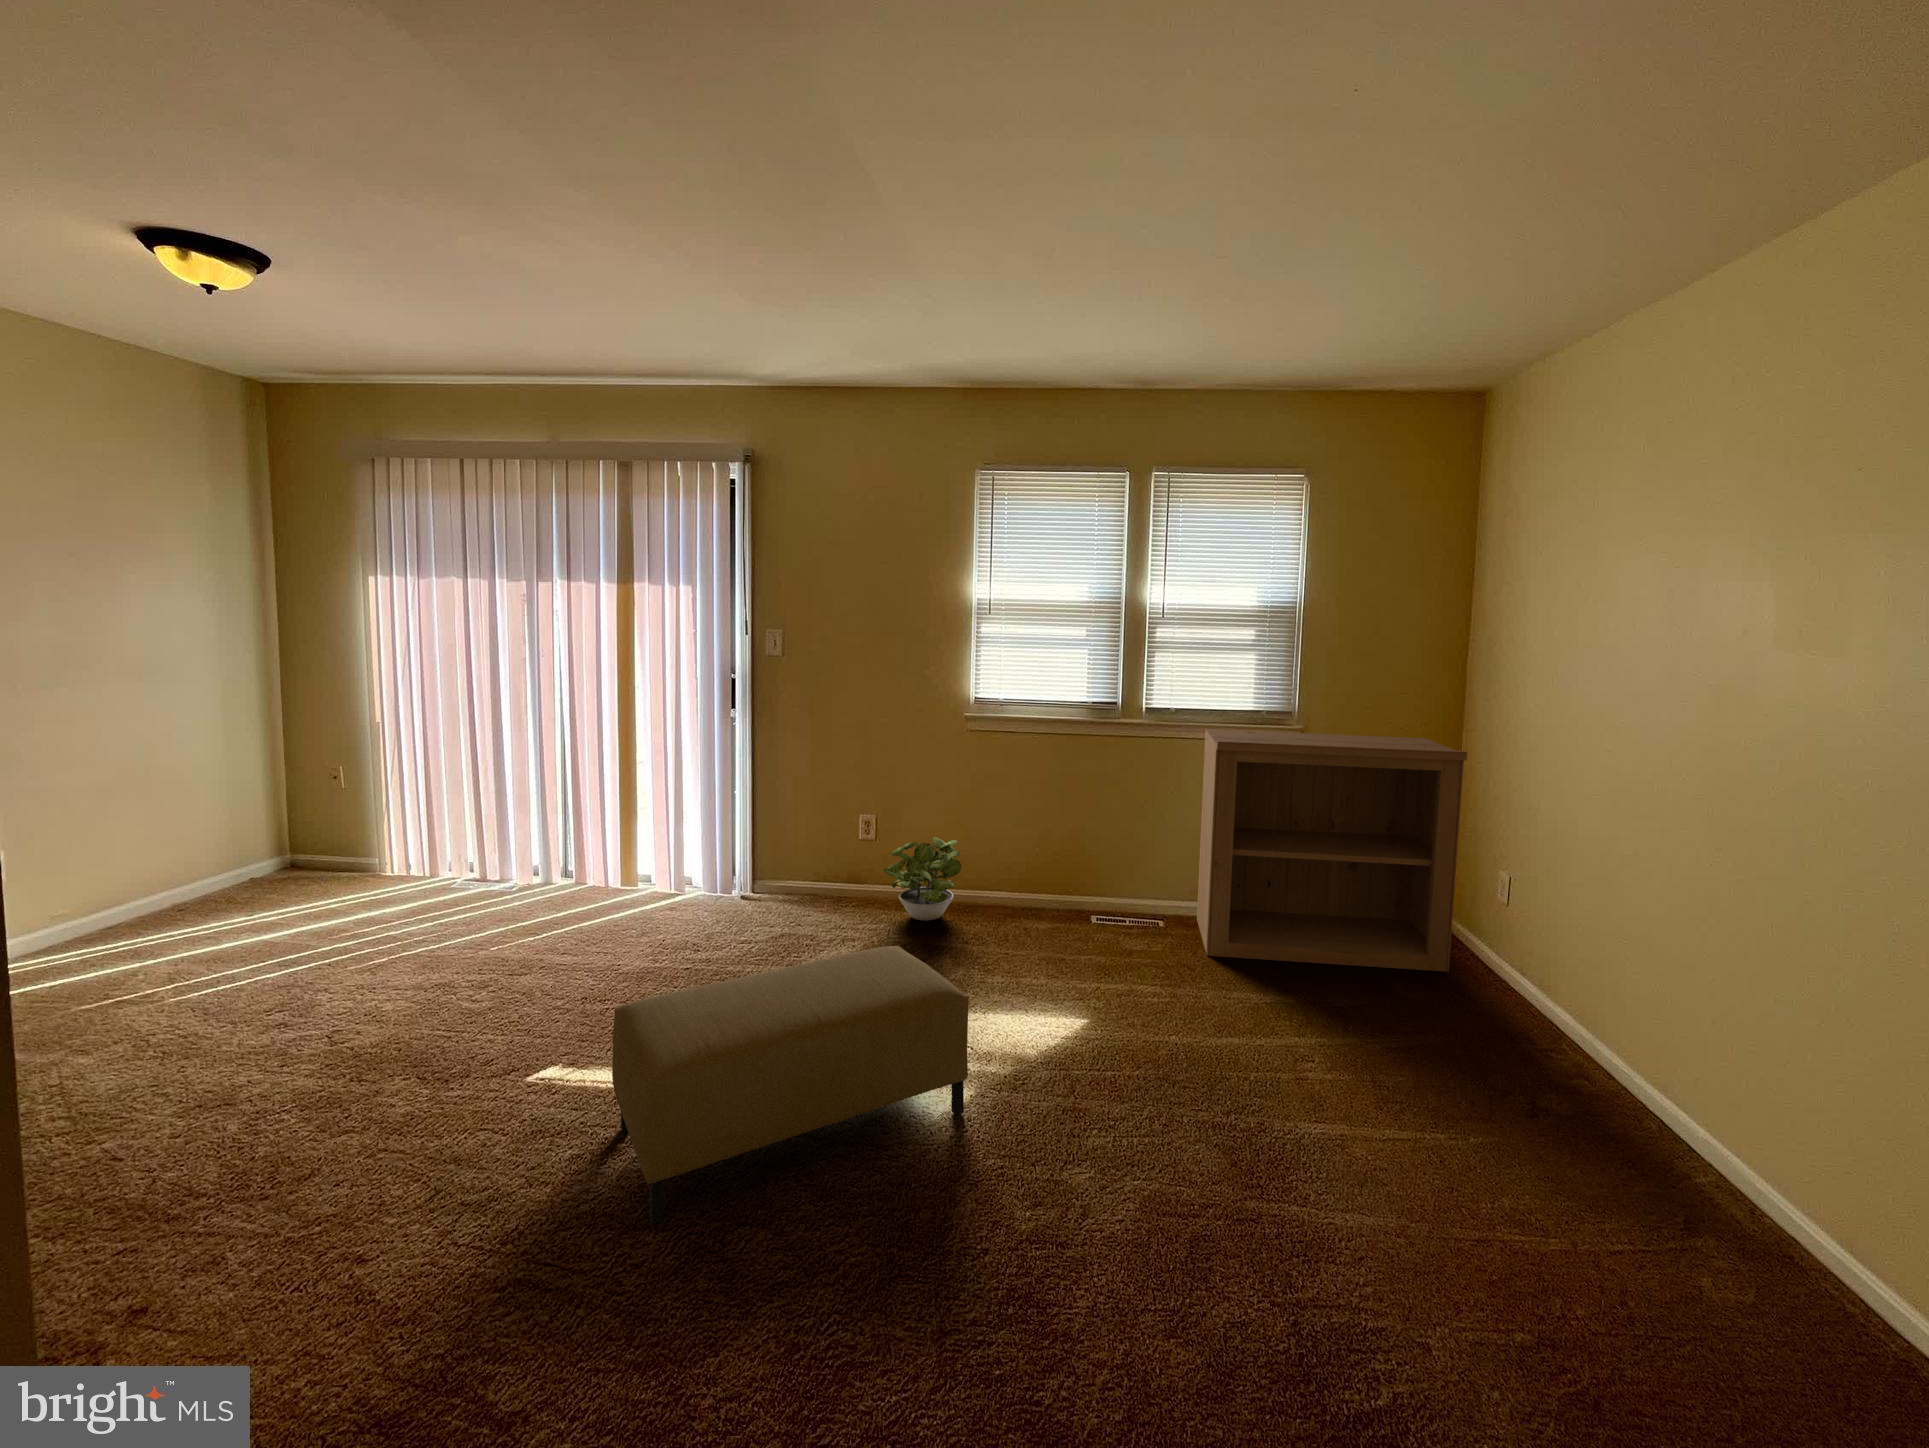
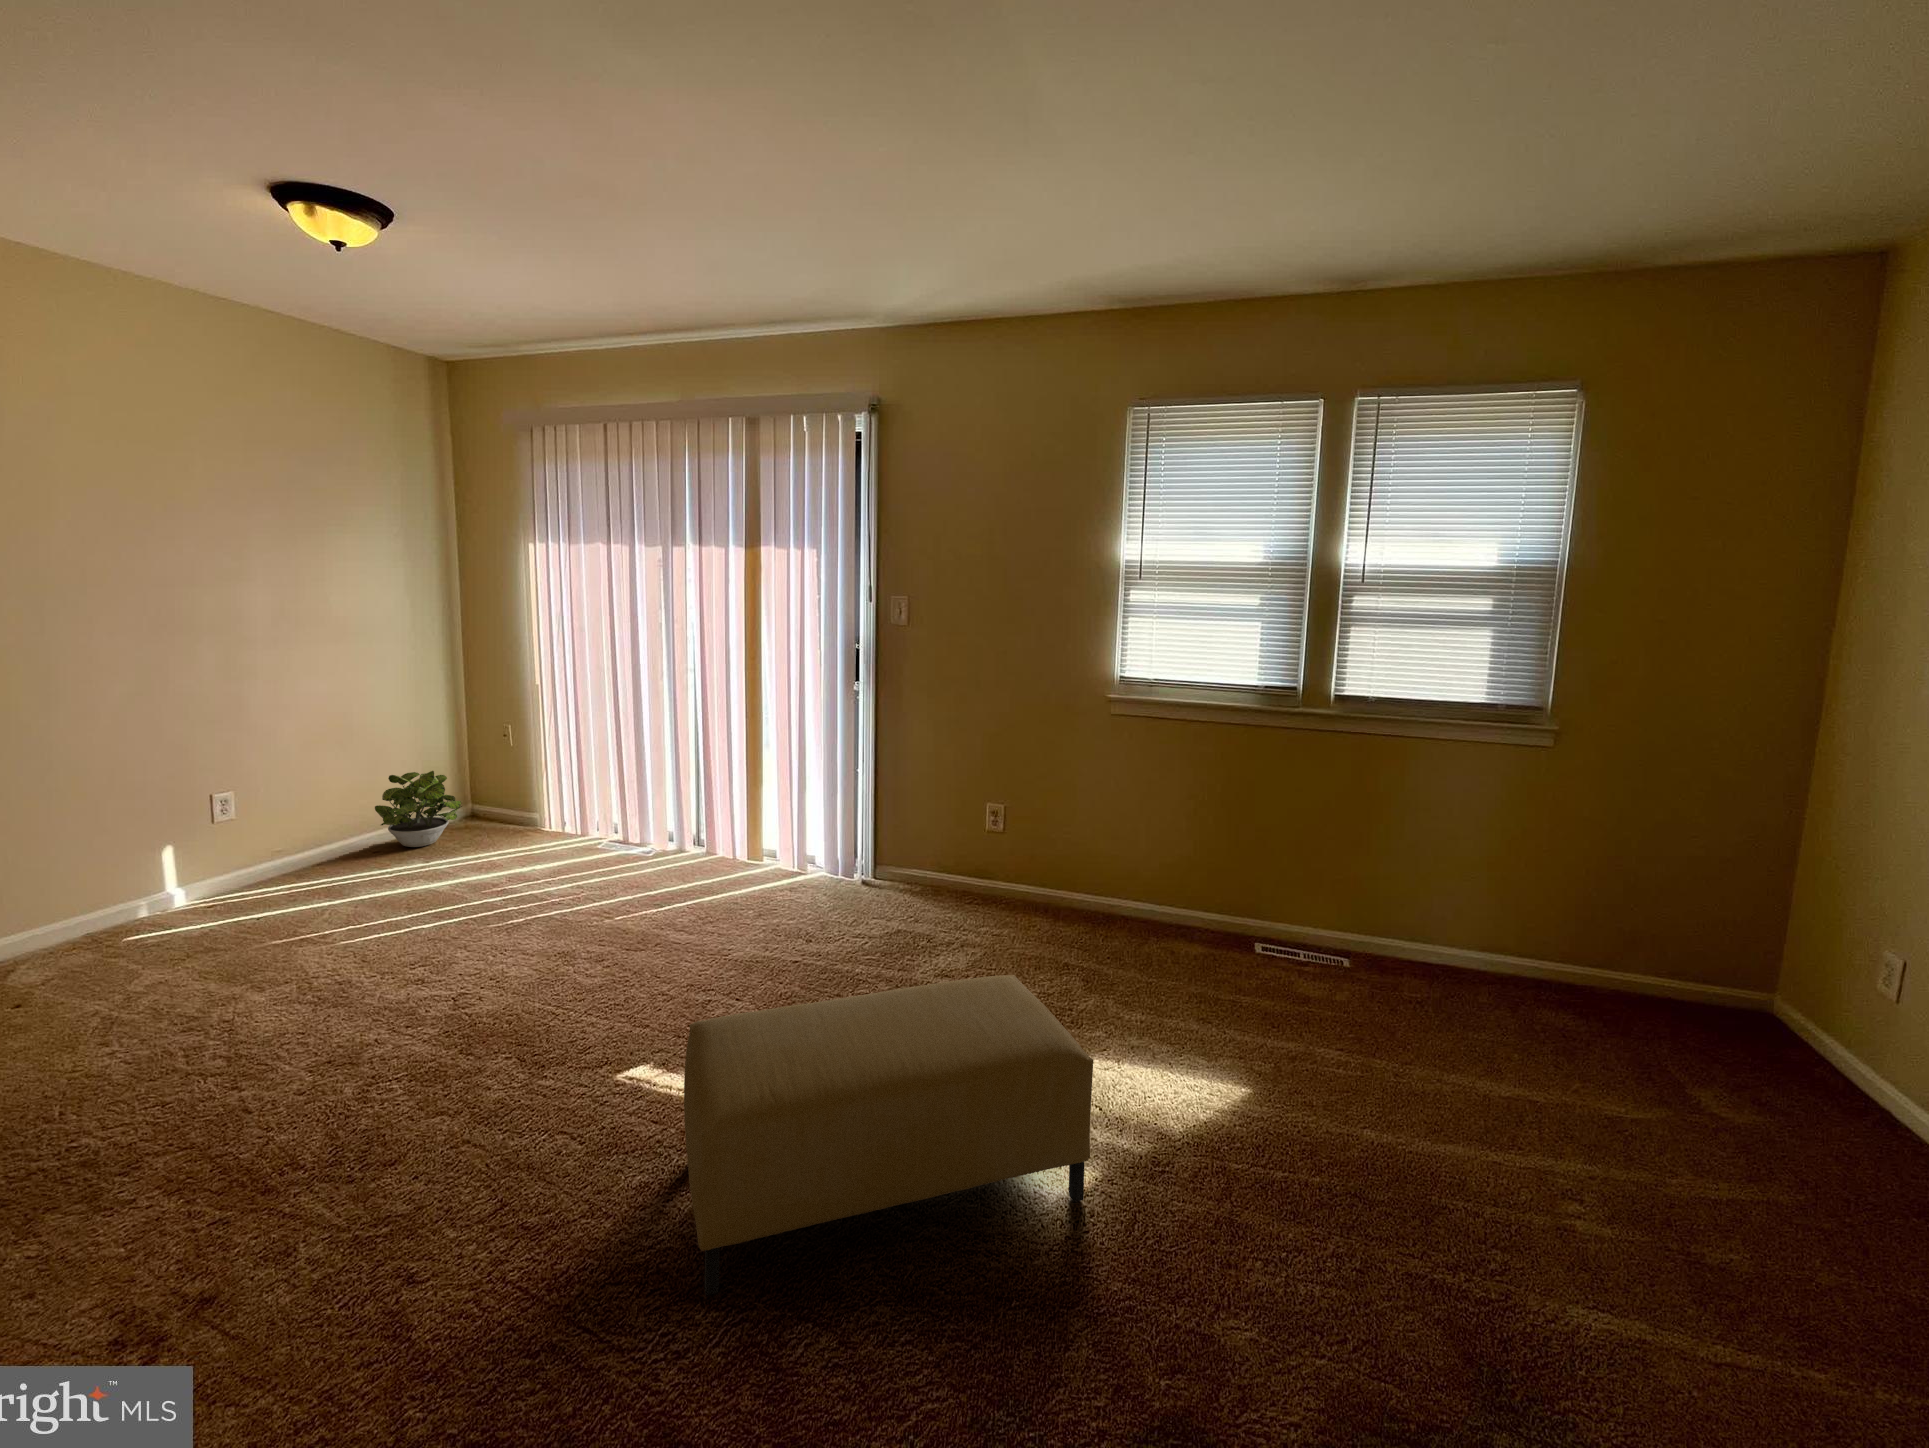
bookshelf: present [1197,729,1467,972] -> none [1392,726,1827,1078]
potted plant: present [883,837,961,921] -> present [375,771,462,847]

